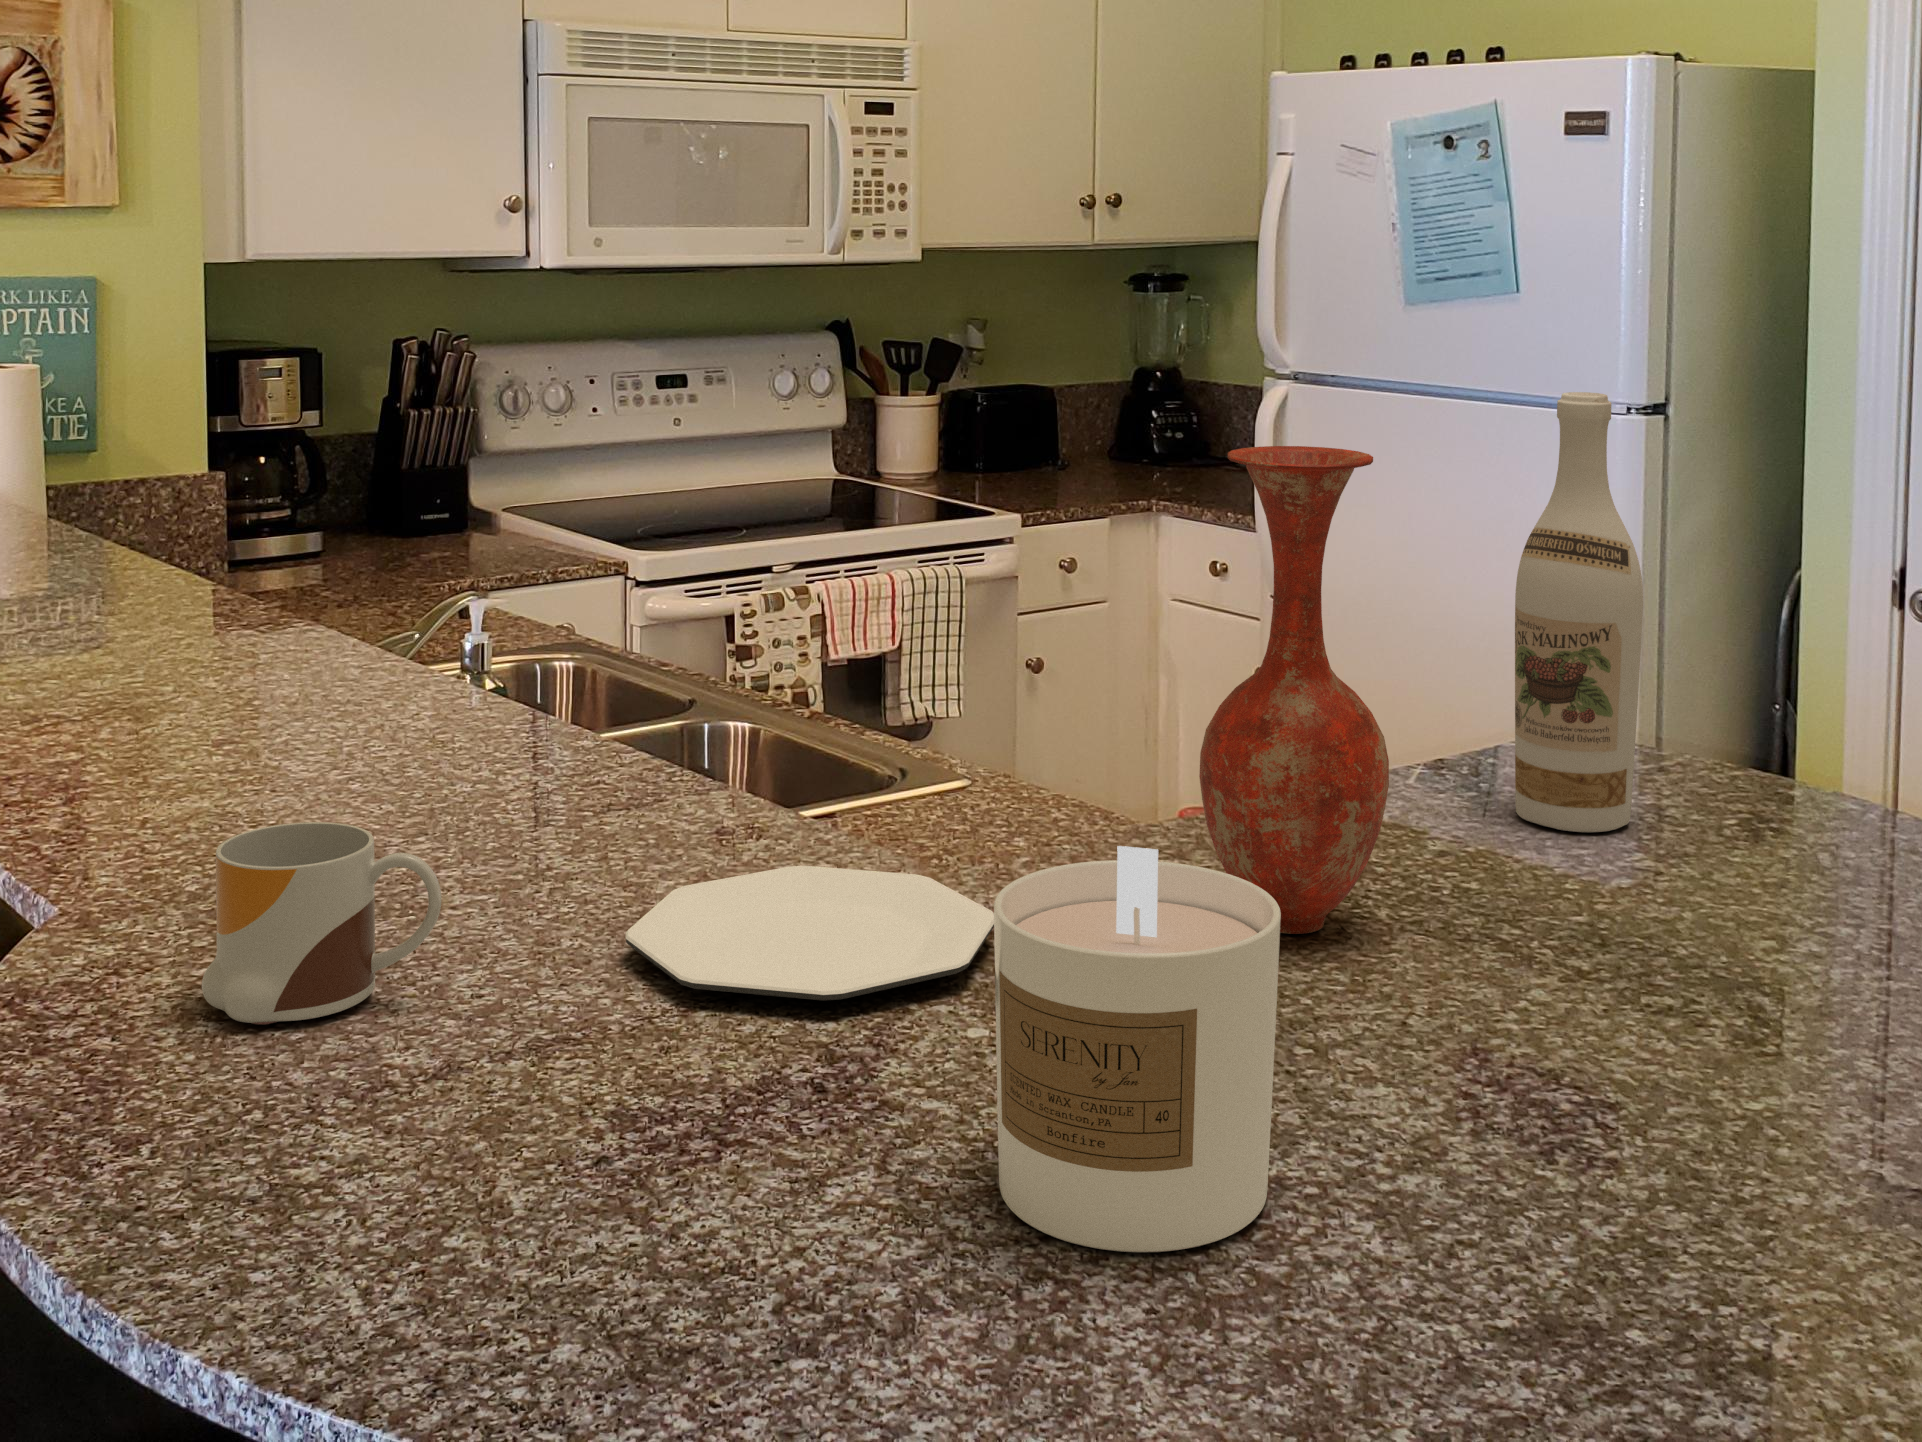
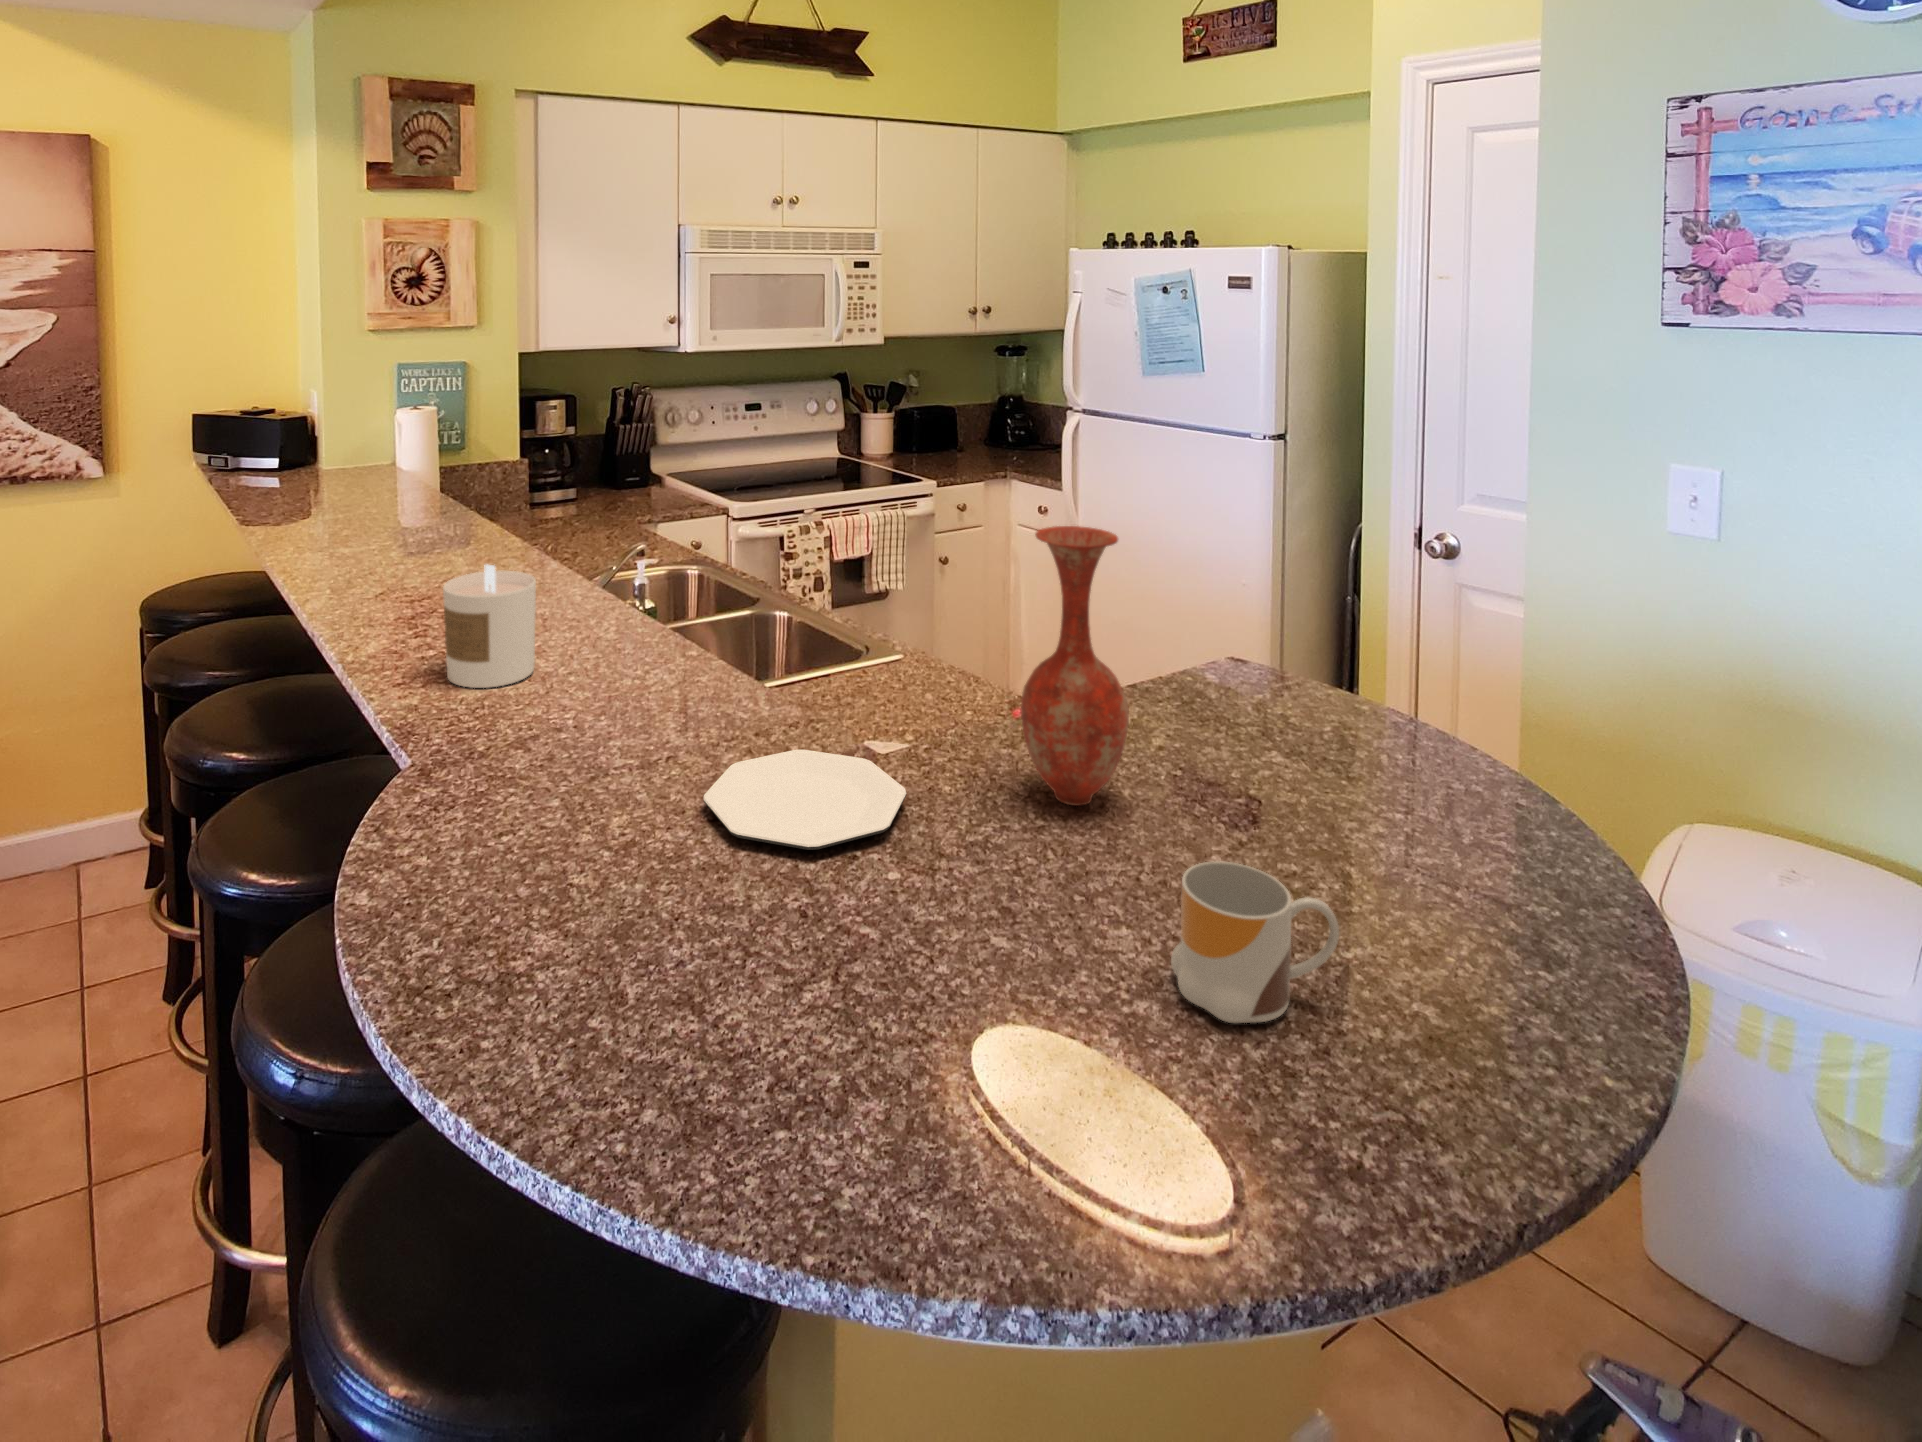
wine bottle: present [1515,392,1643,832] -> none [1203,481,1277,733]
mug: present [202,822,441,1024] -> present [1171,861,1339,1023]
candle: present [994,846,1281,1252] -> present [443,565,536,688]

